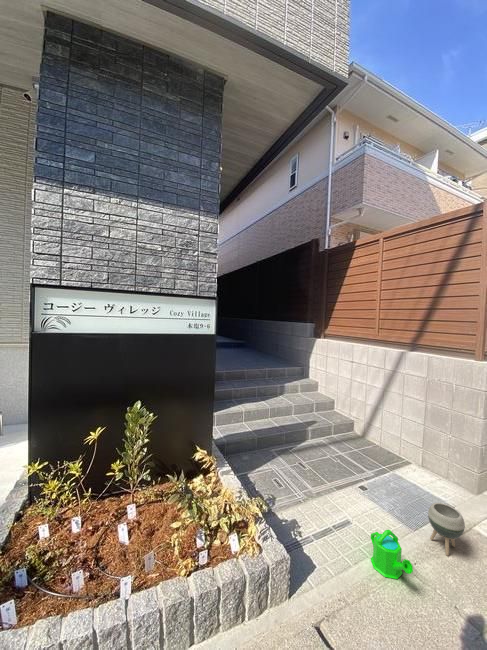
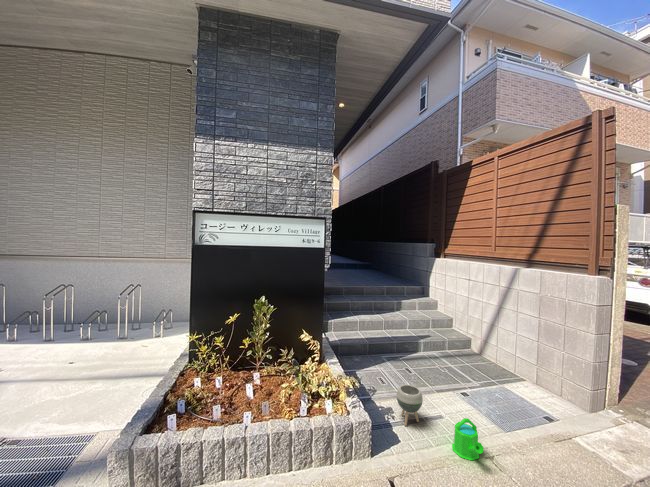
planter: present [428,503,465,556] -> present [397,385,423,426]

